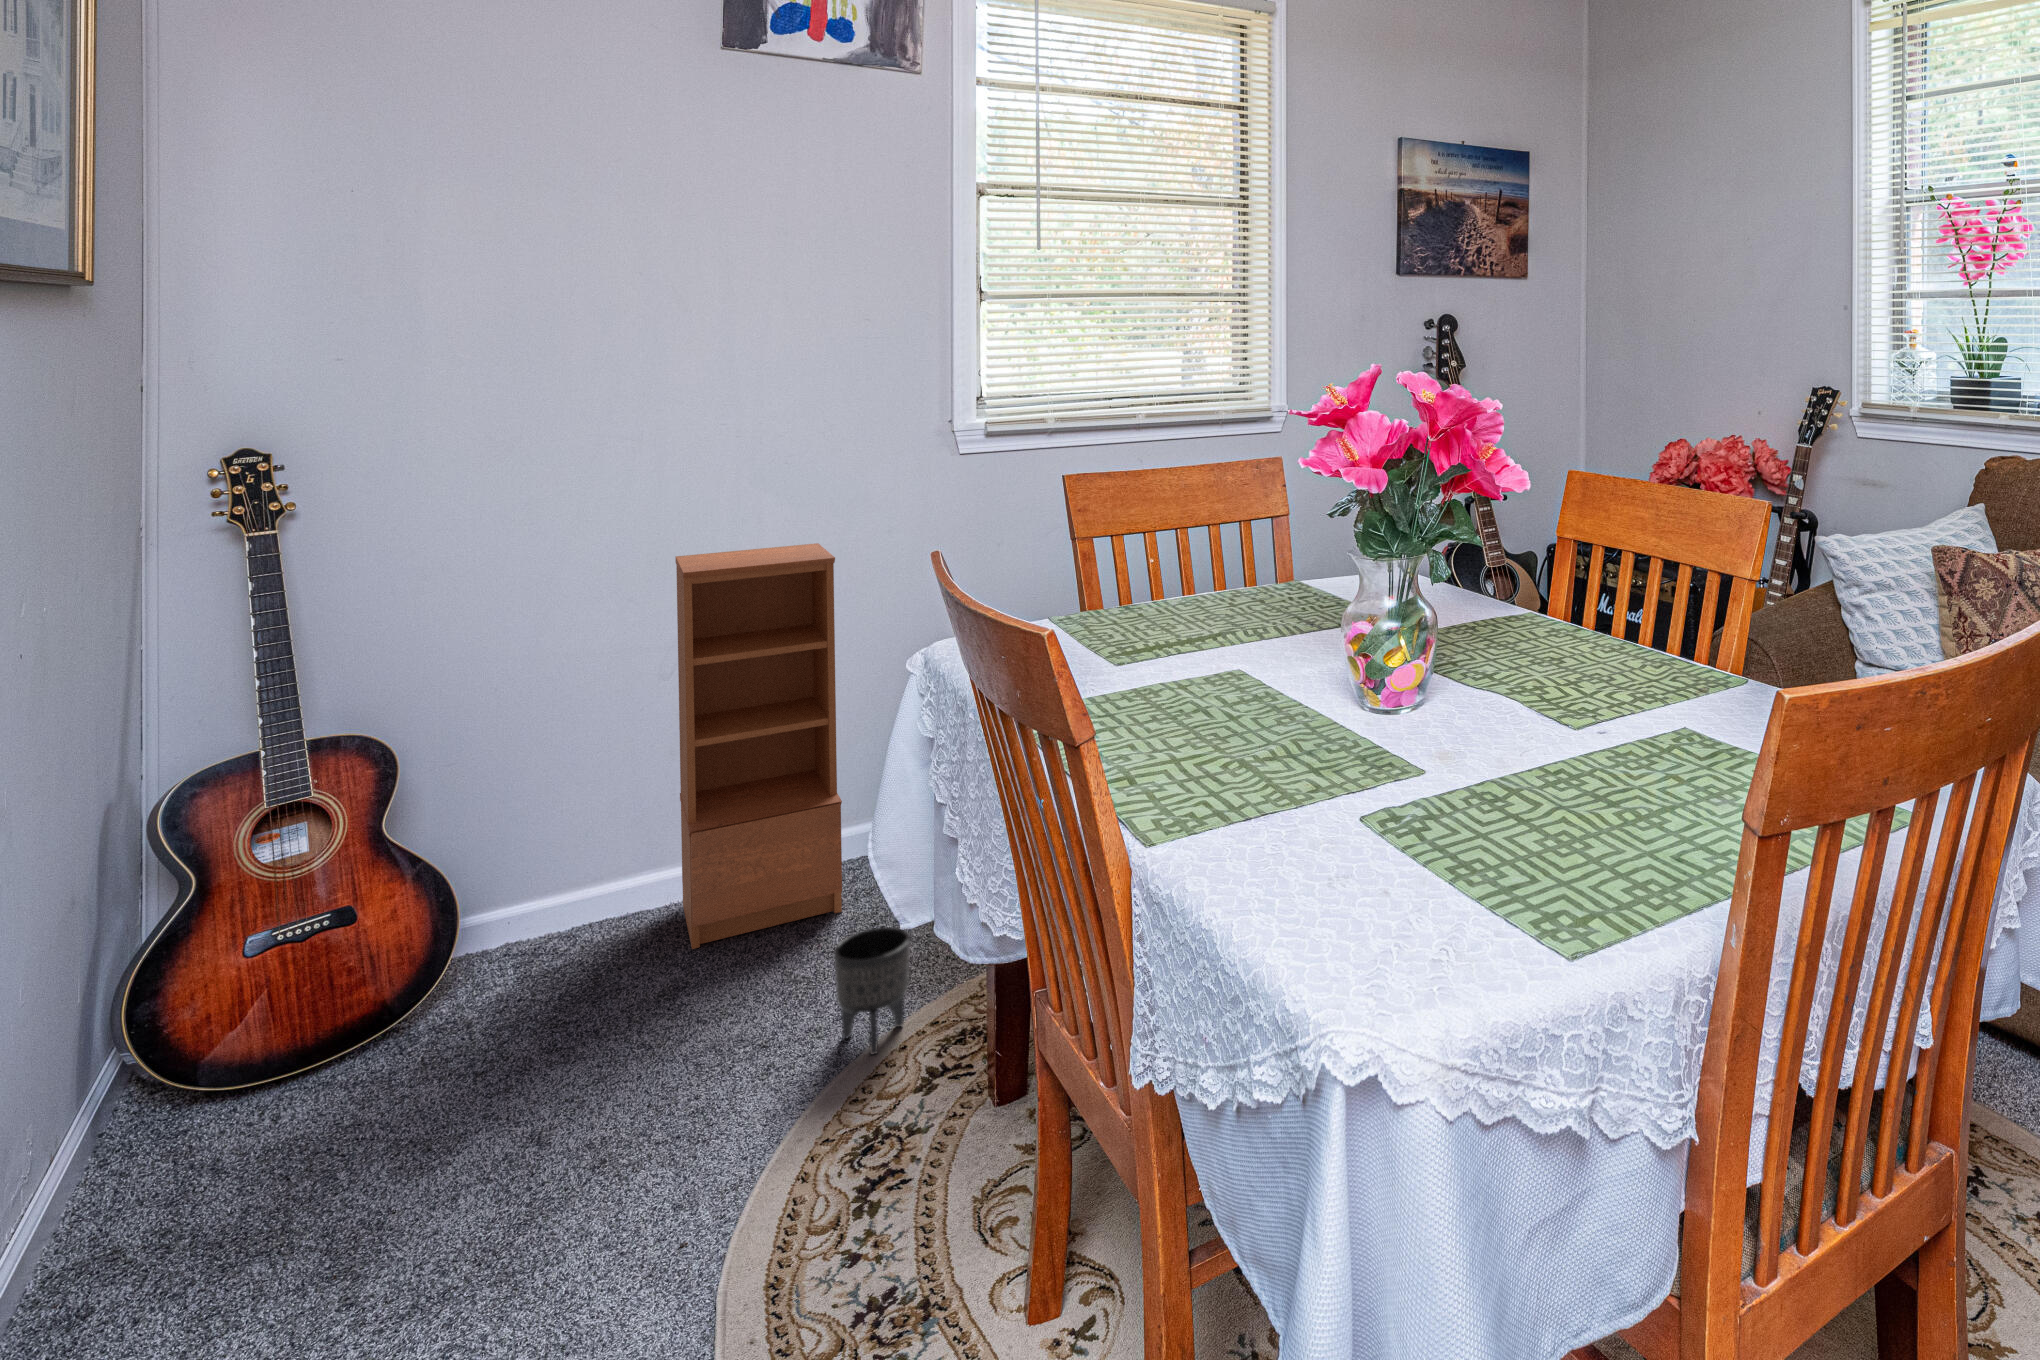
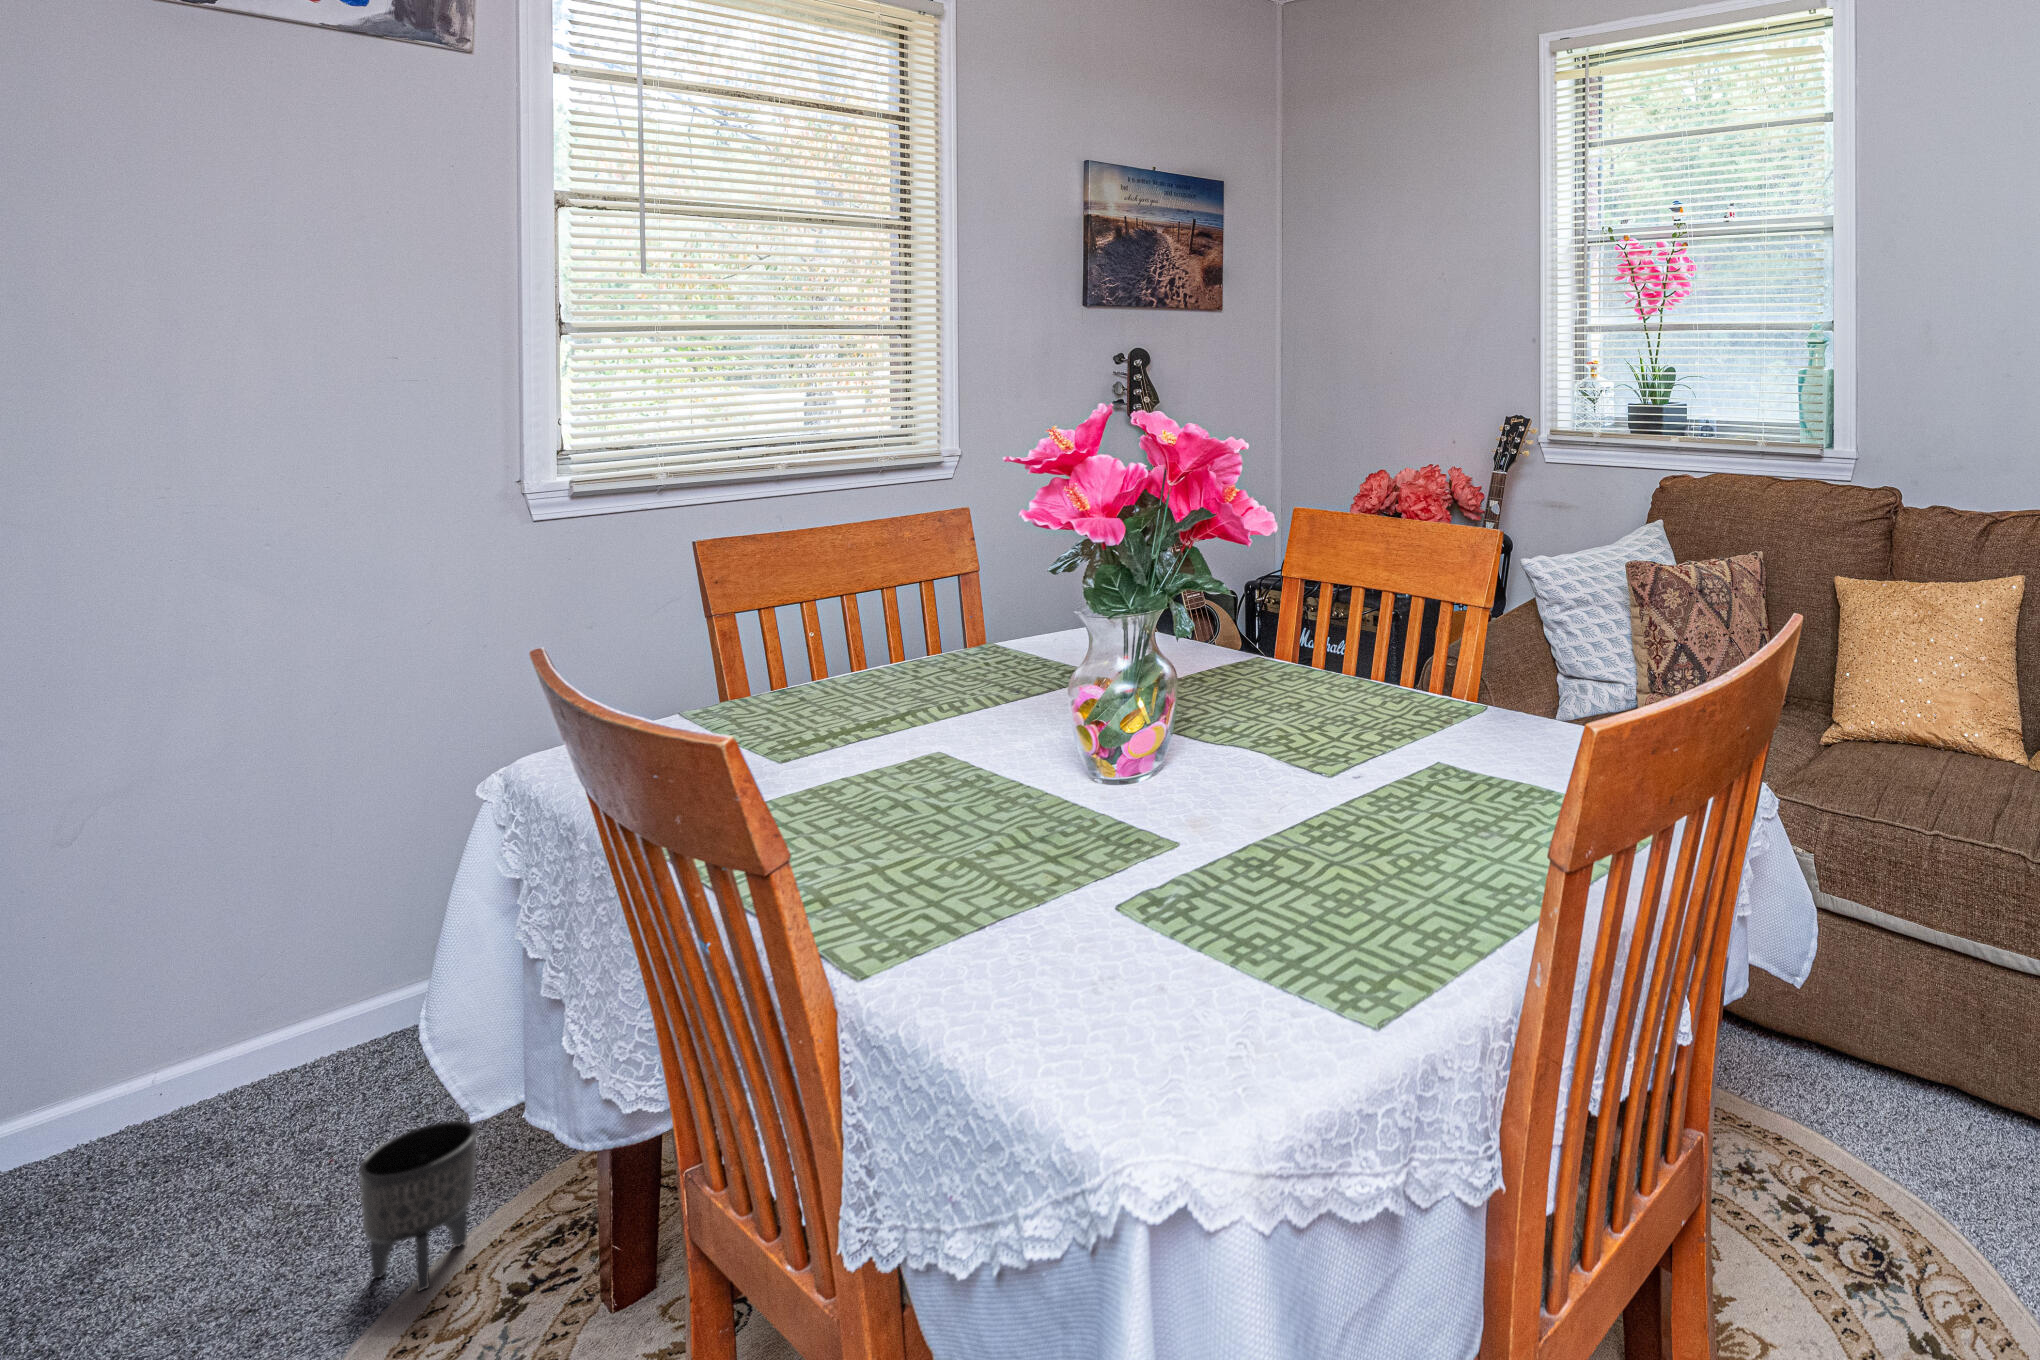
bookcase: present [675,543,842,949] -> none [79,641,360,1206]

